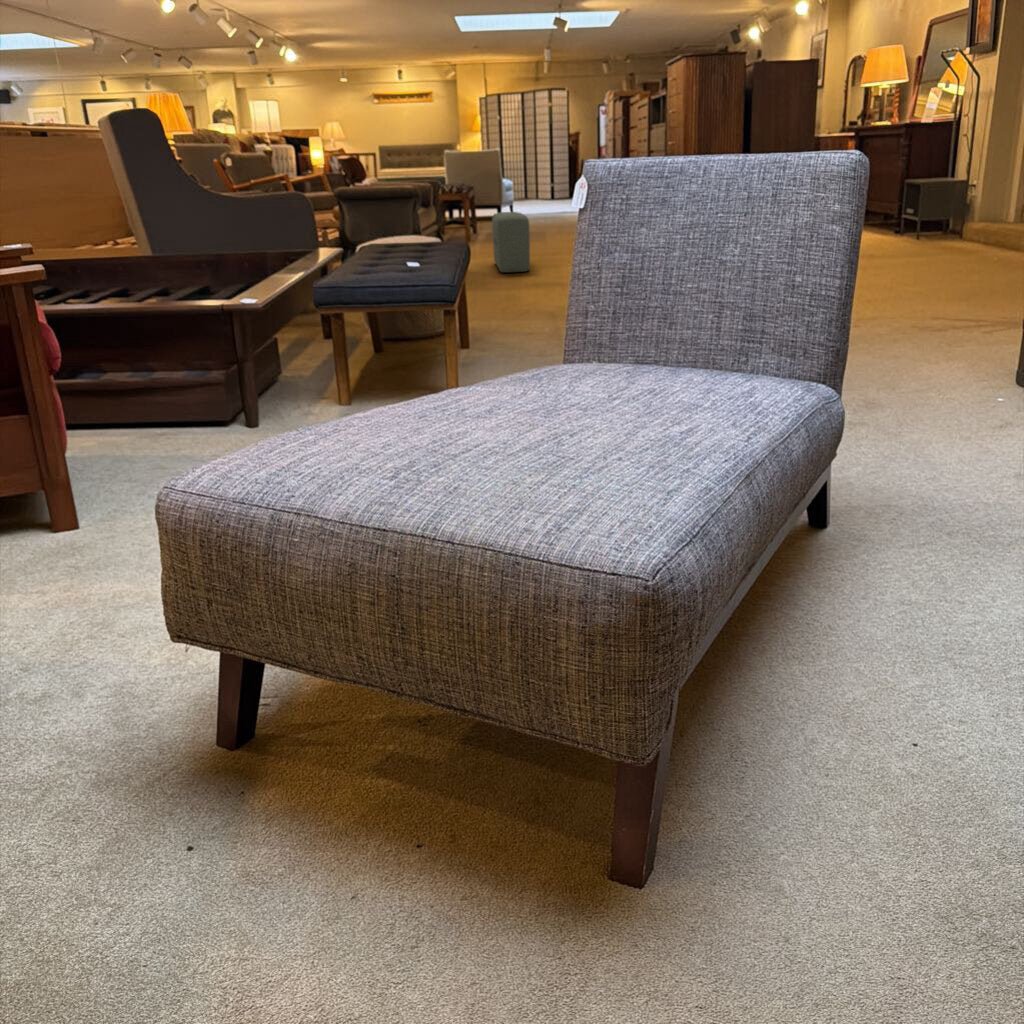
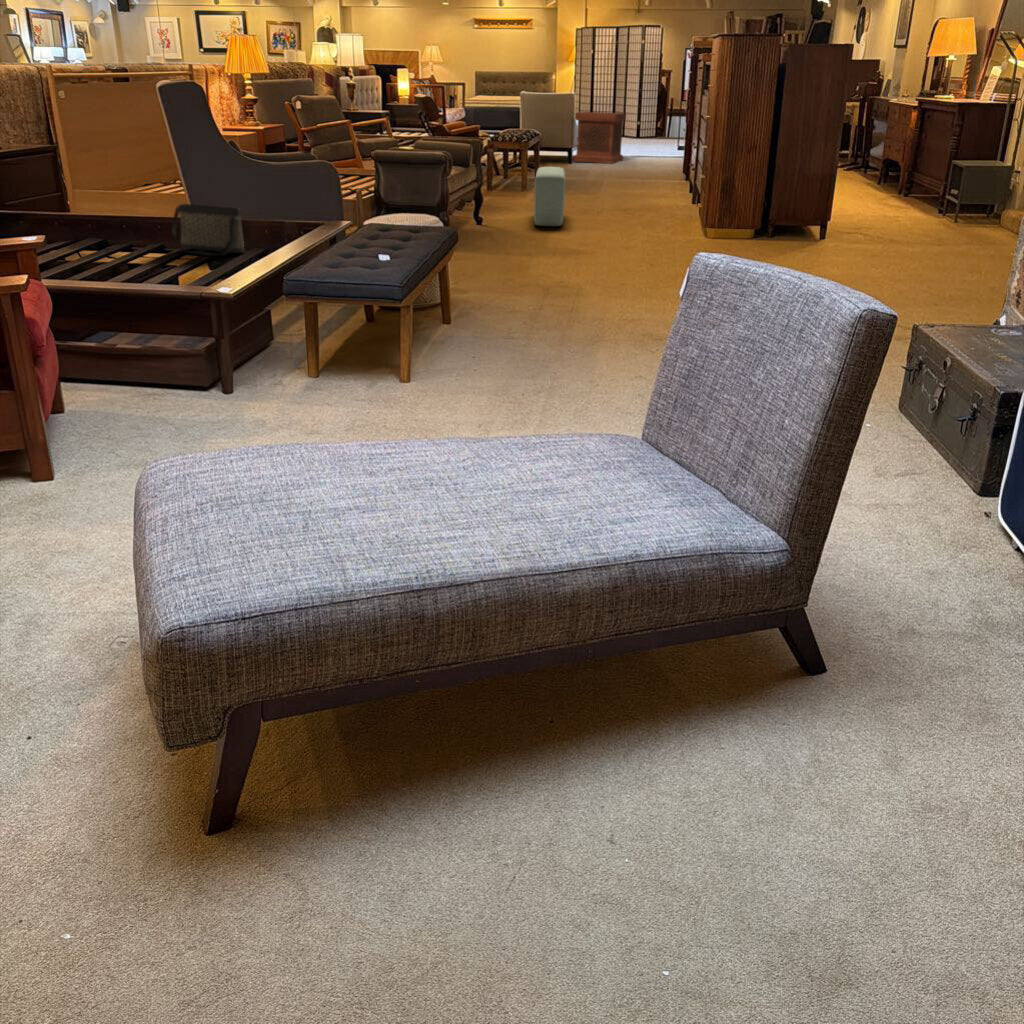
side table: none [500,169,551,220] -> present [573,112,626,163]
handbag: none [128,242,222,302] -> present [172,204,244,256]

